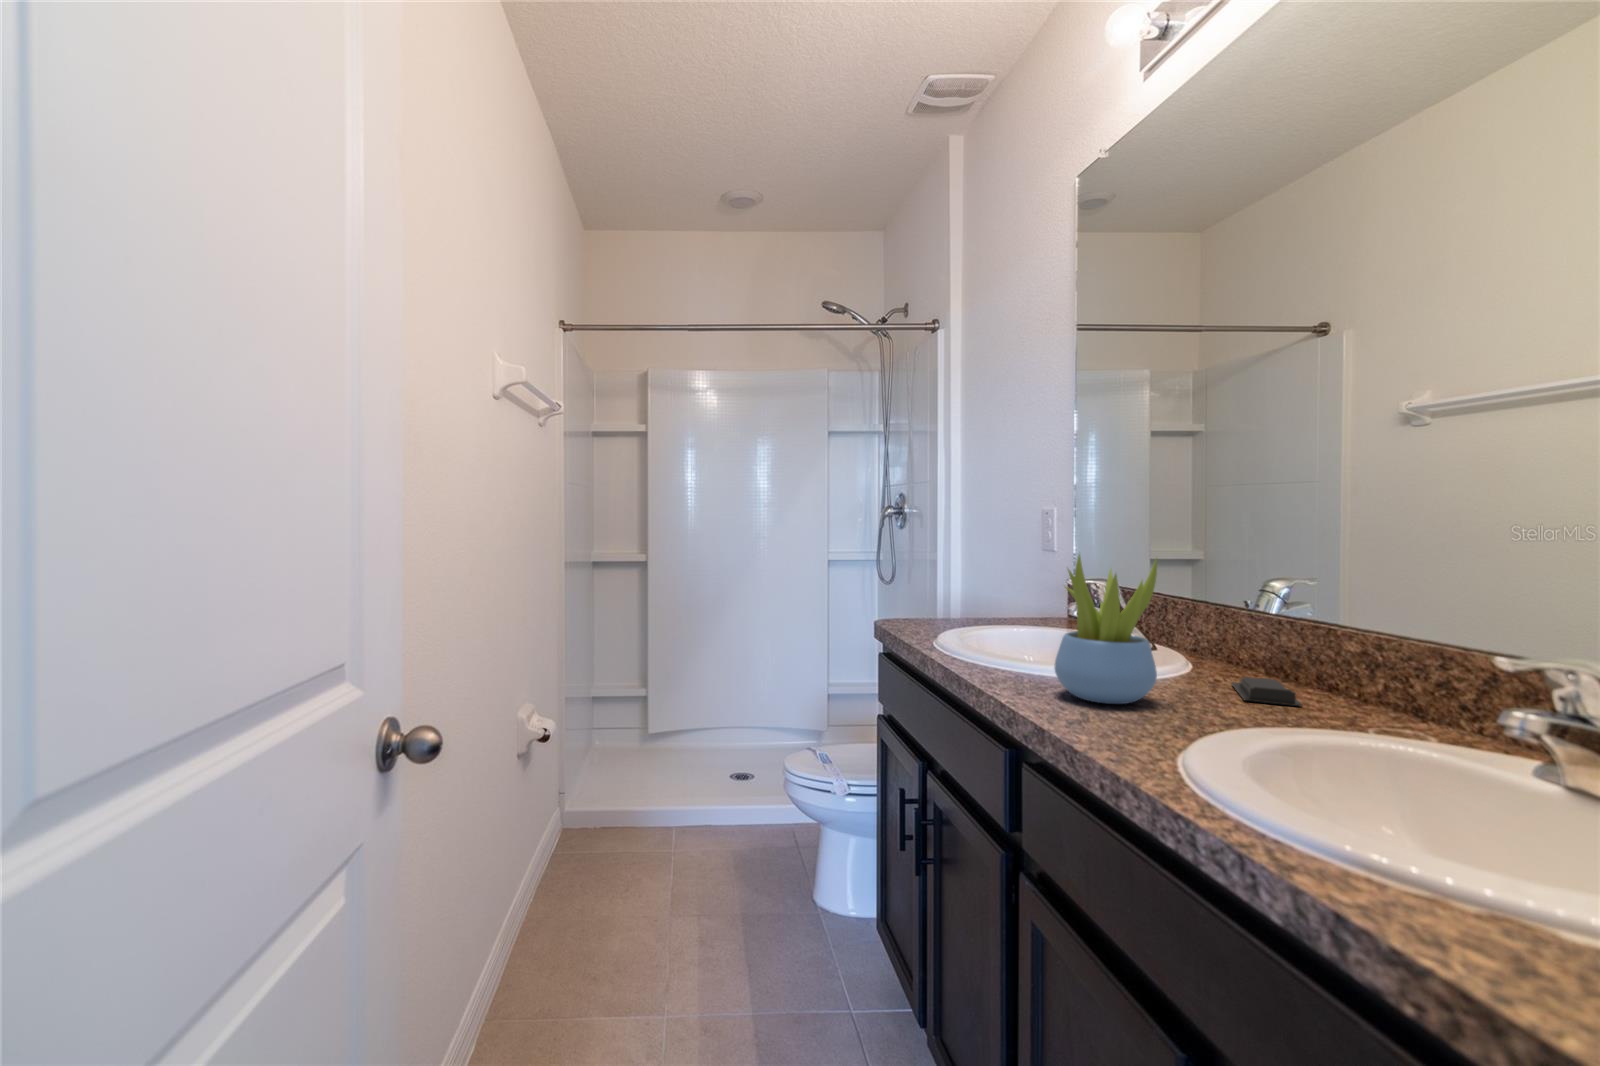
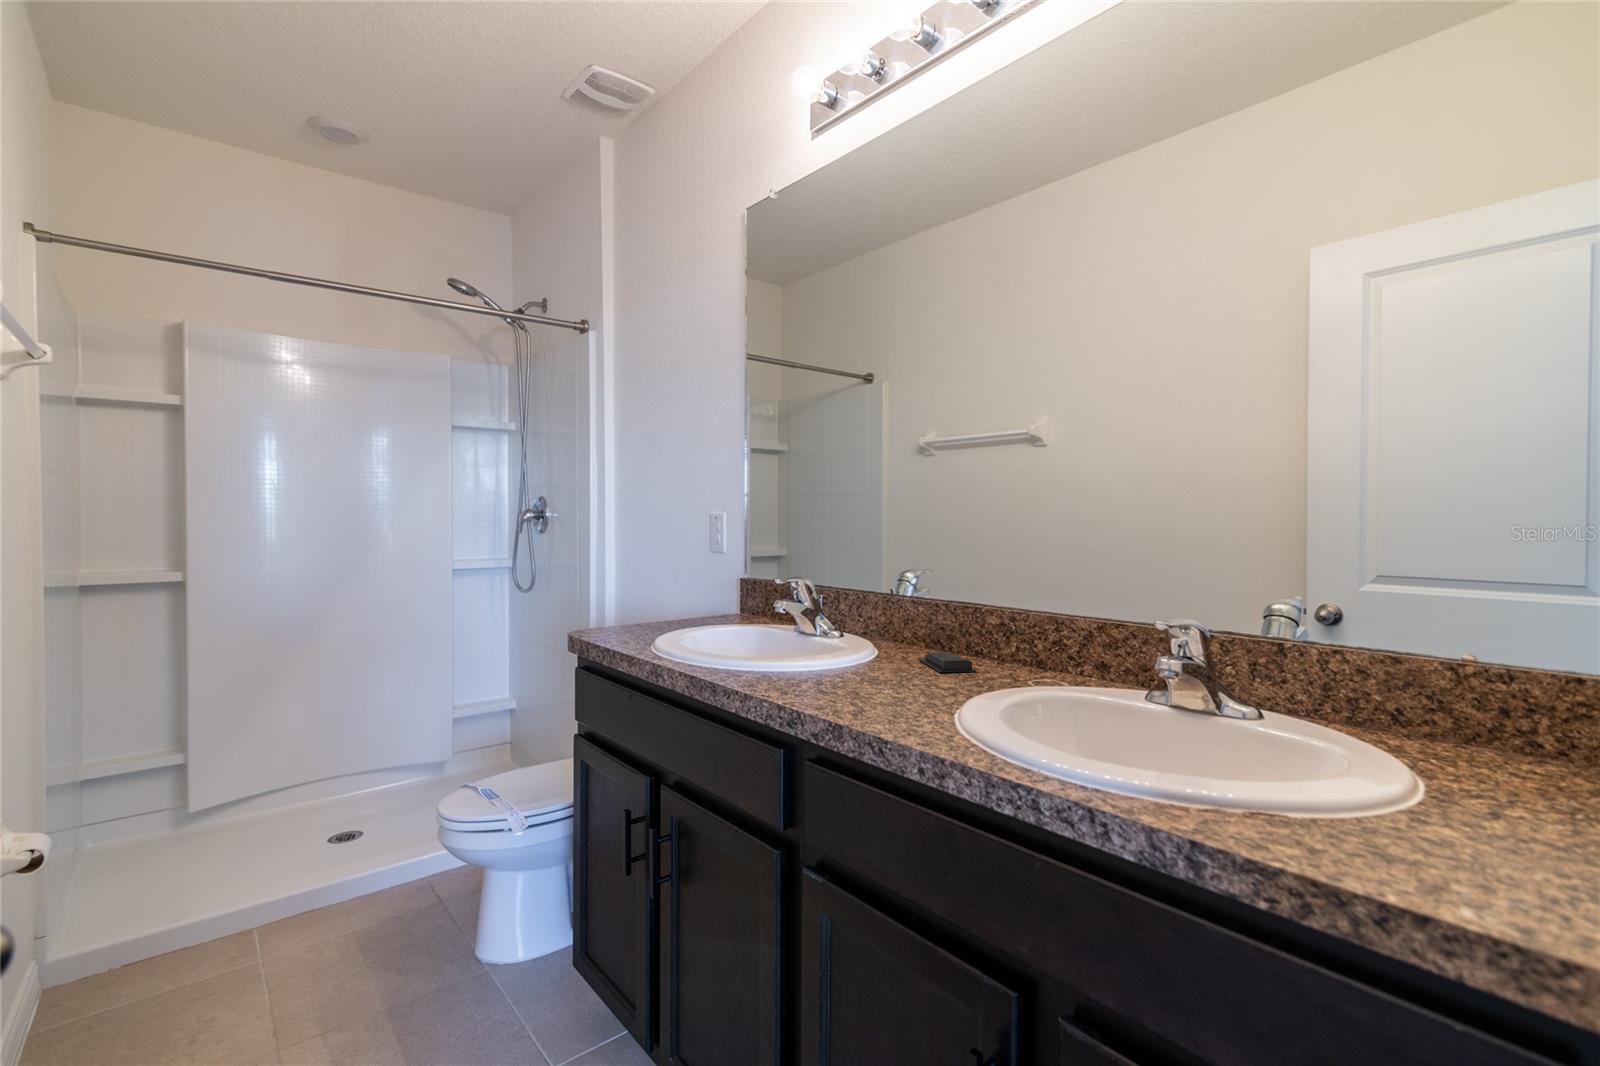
succulent plant: present [1055,555,1157,704] -> none [812,563,894,692]

